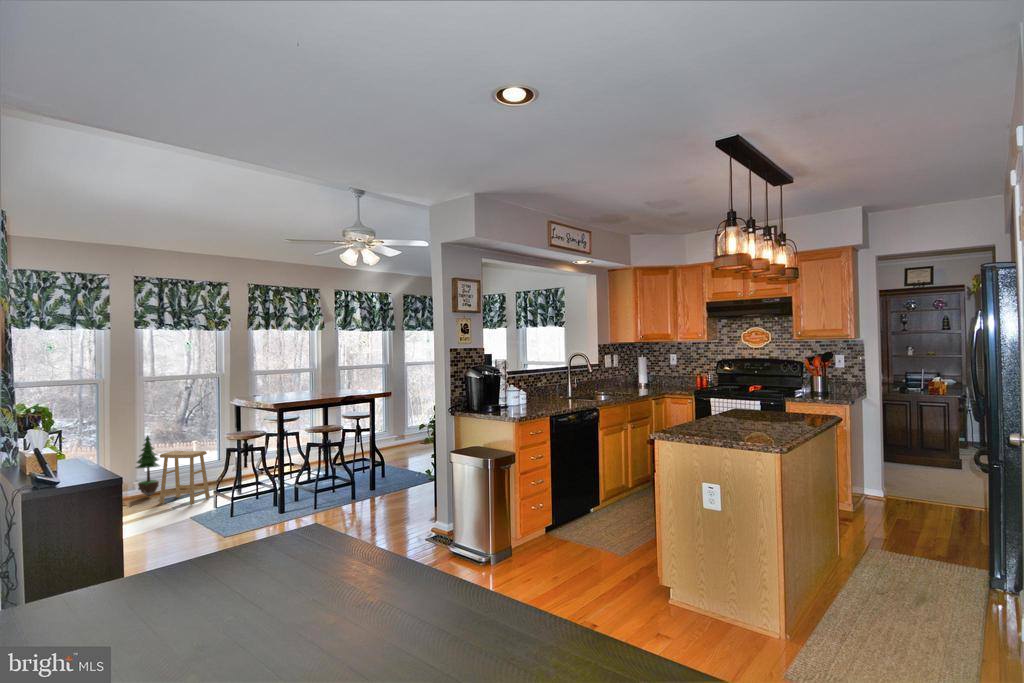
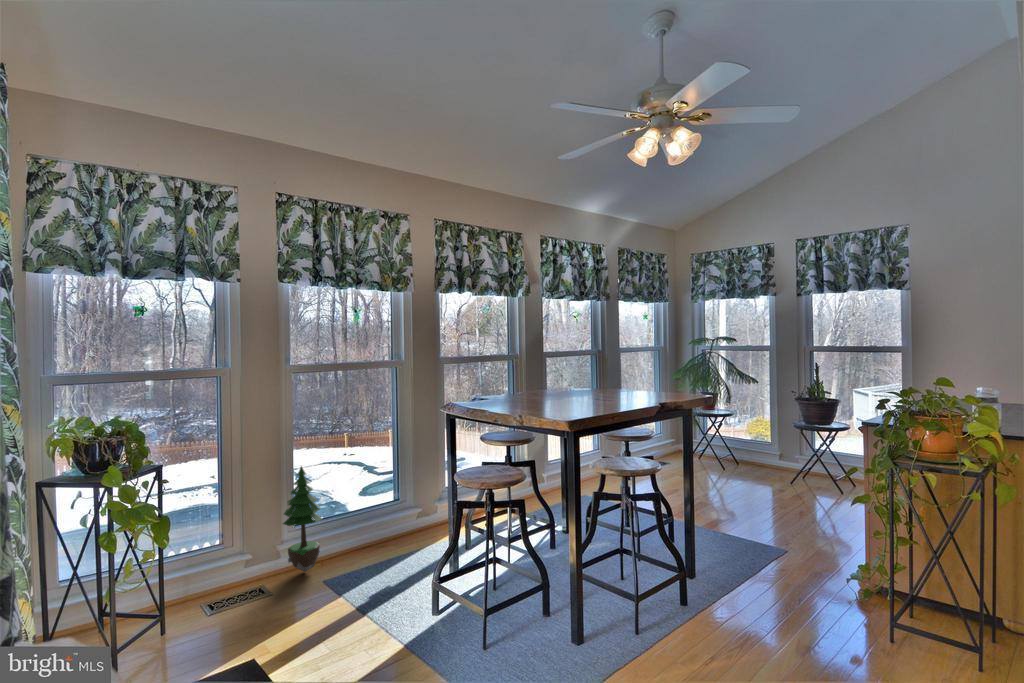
footstool: present [159,451,210,505] -> none [329,494,412,600]

